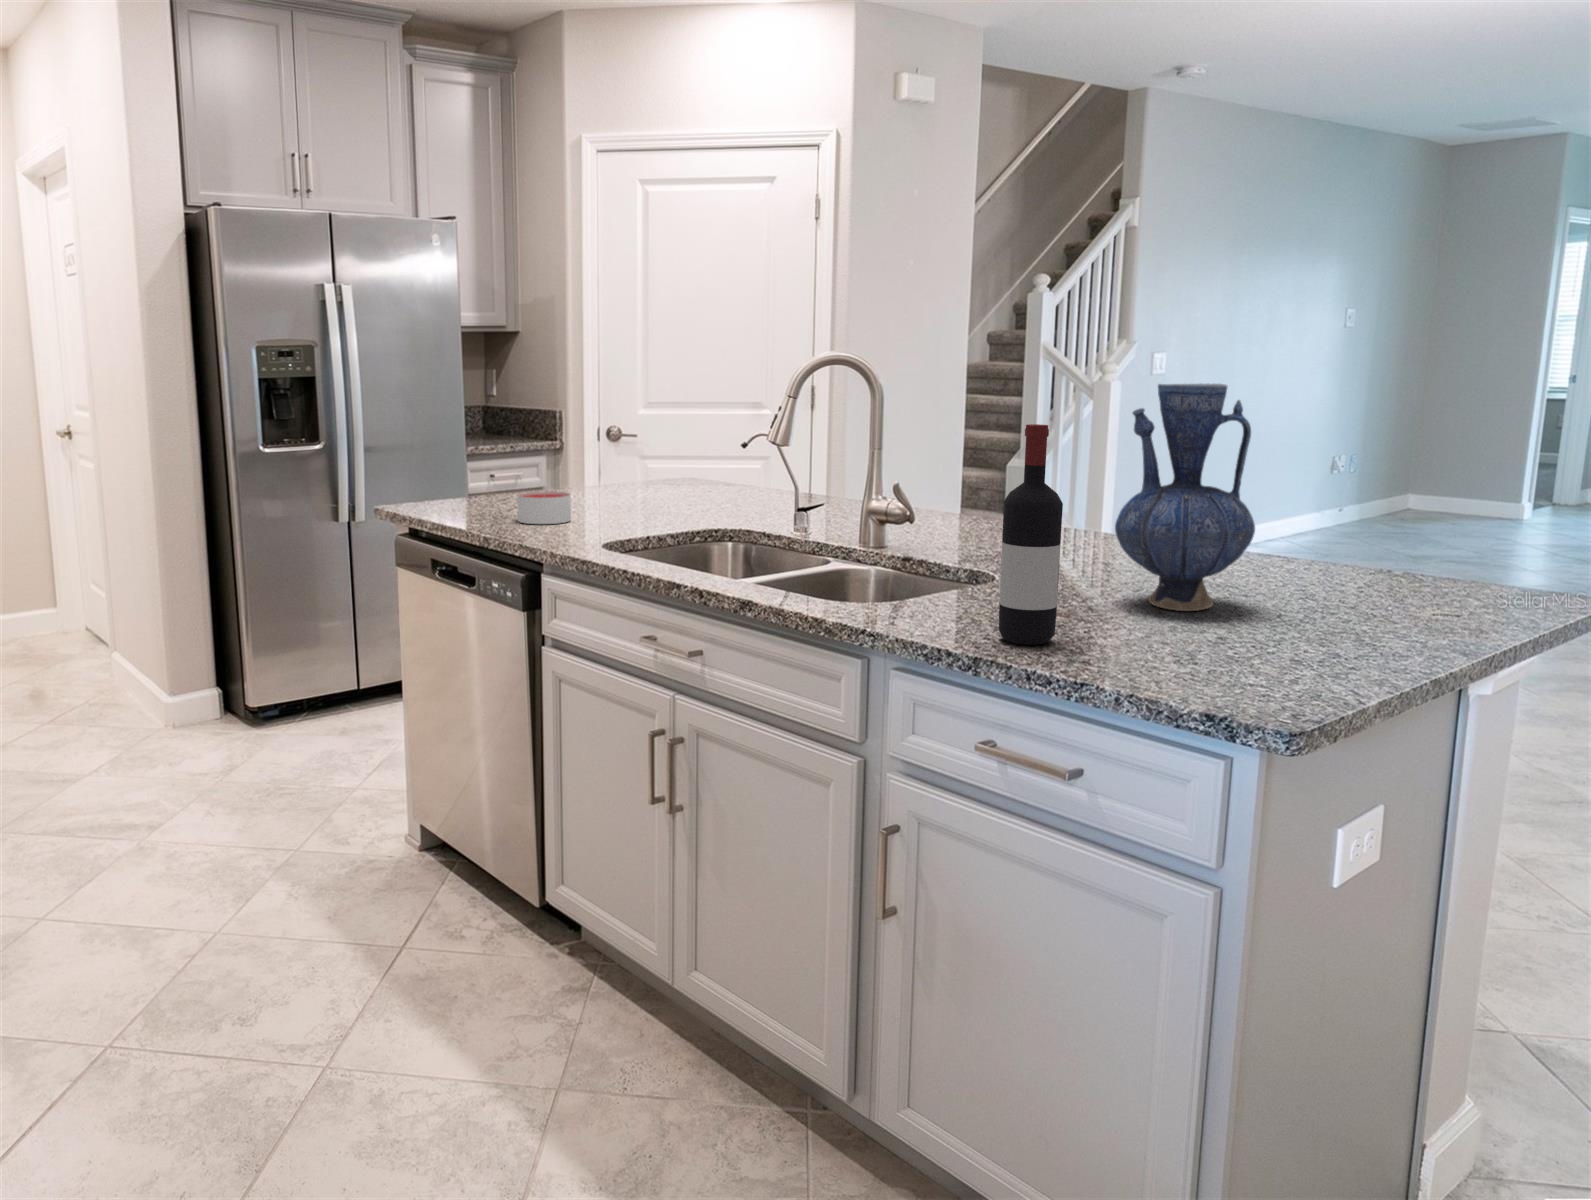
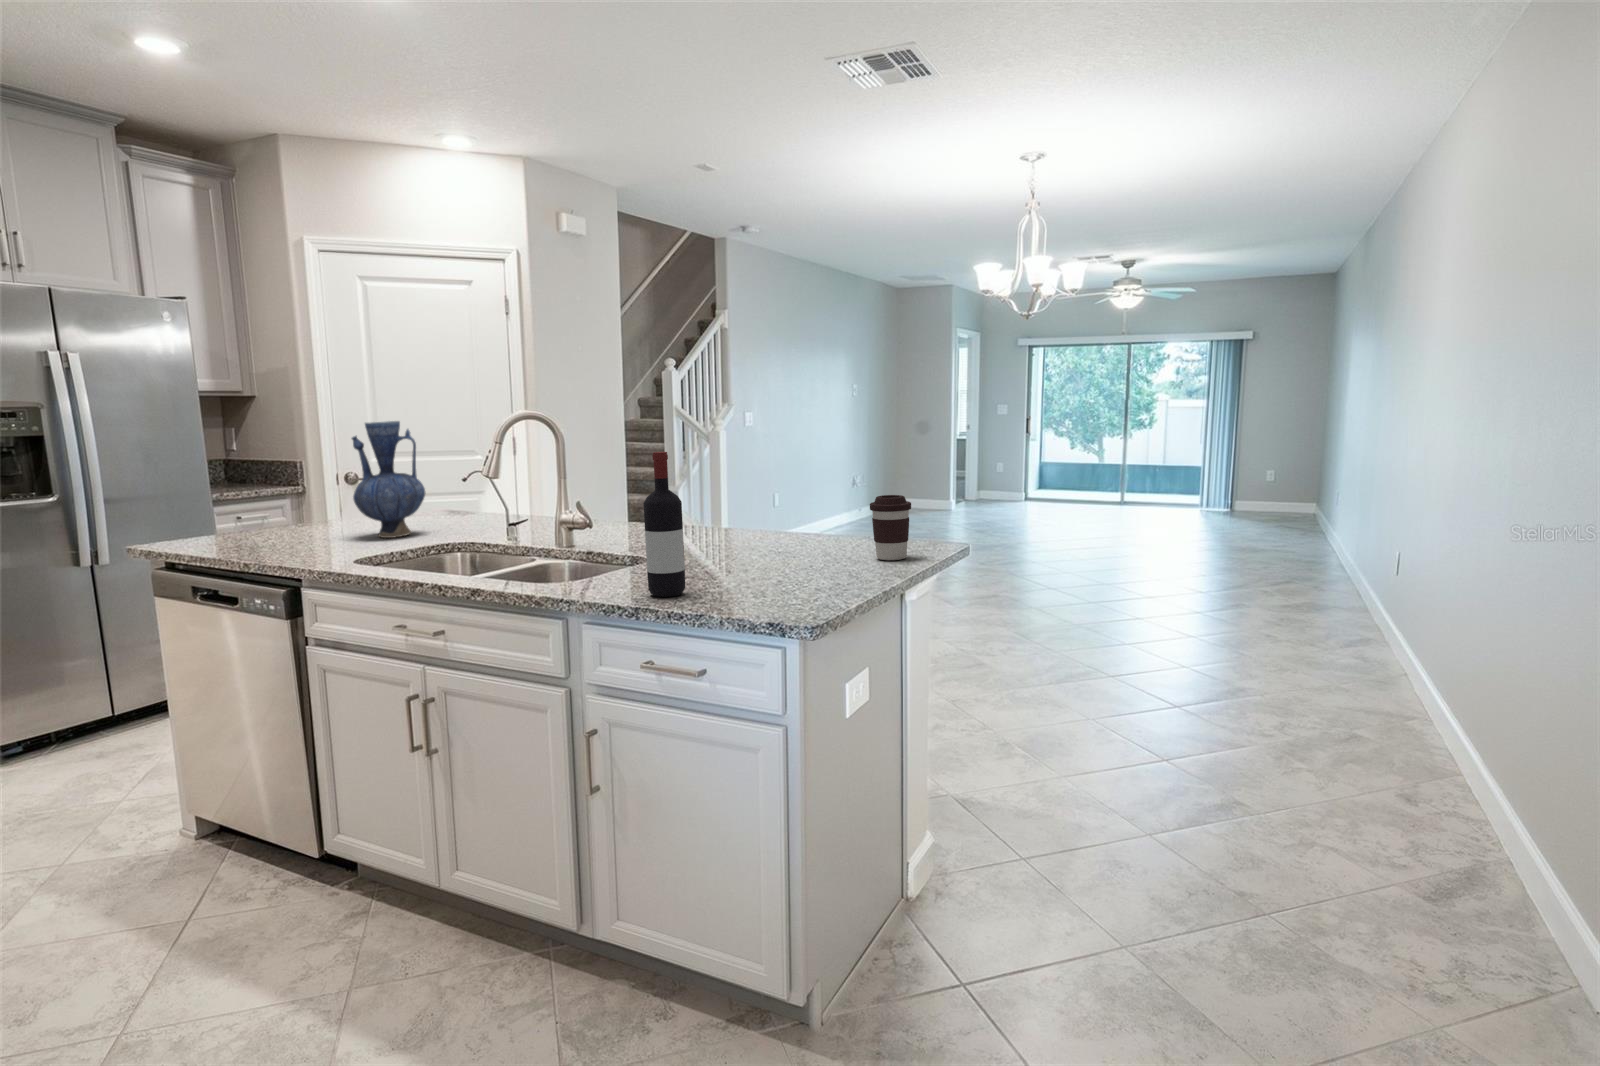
vase: present [1115,383,1255,611] -> present [352,421,425,538]
candle: present [517,491,571,524] -> none [278,525,325,552]
coffee cup: none [1340,514,1411,616] -> present [870,495,911,560]

